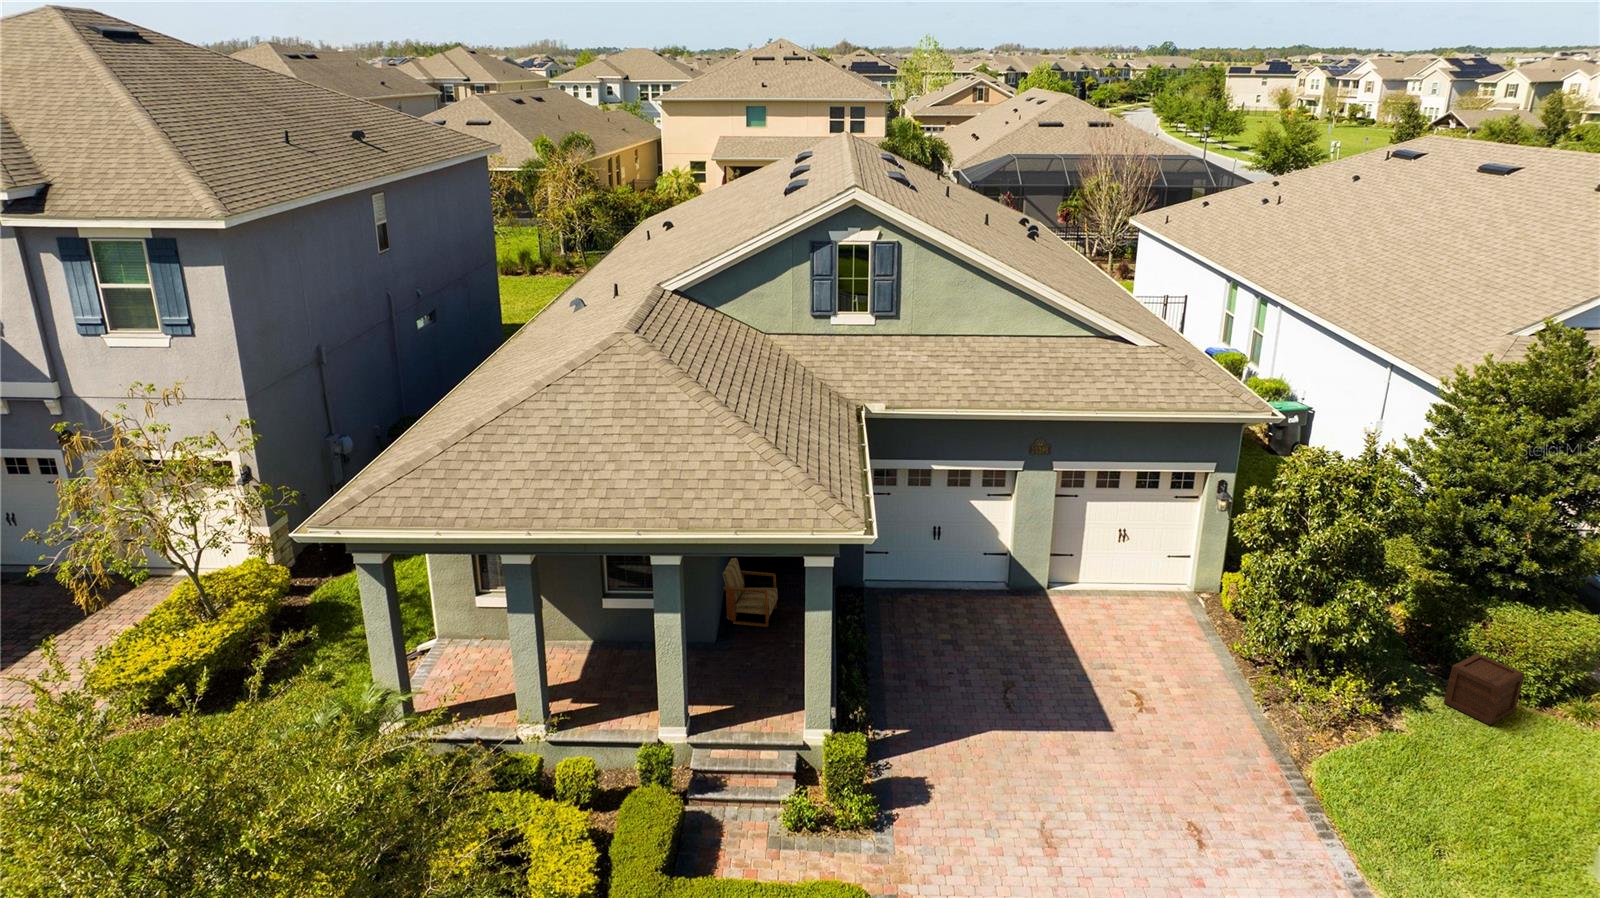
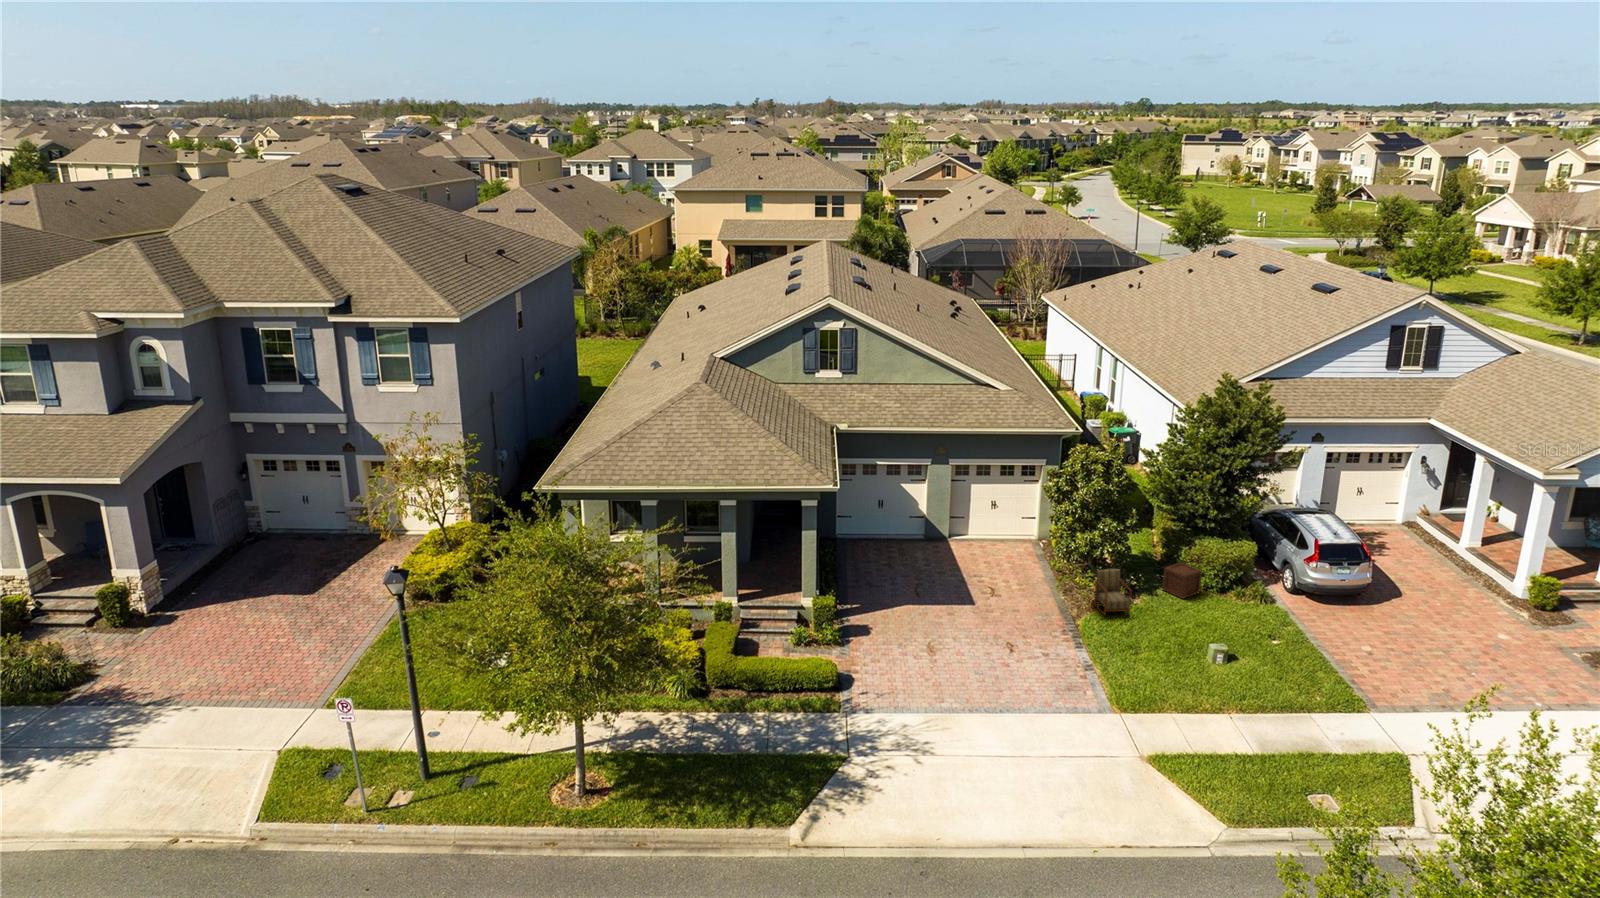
armchair: present [722,558,778,627] -> present [1093,569,1132,615]

